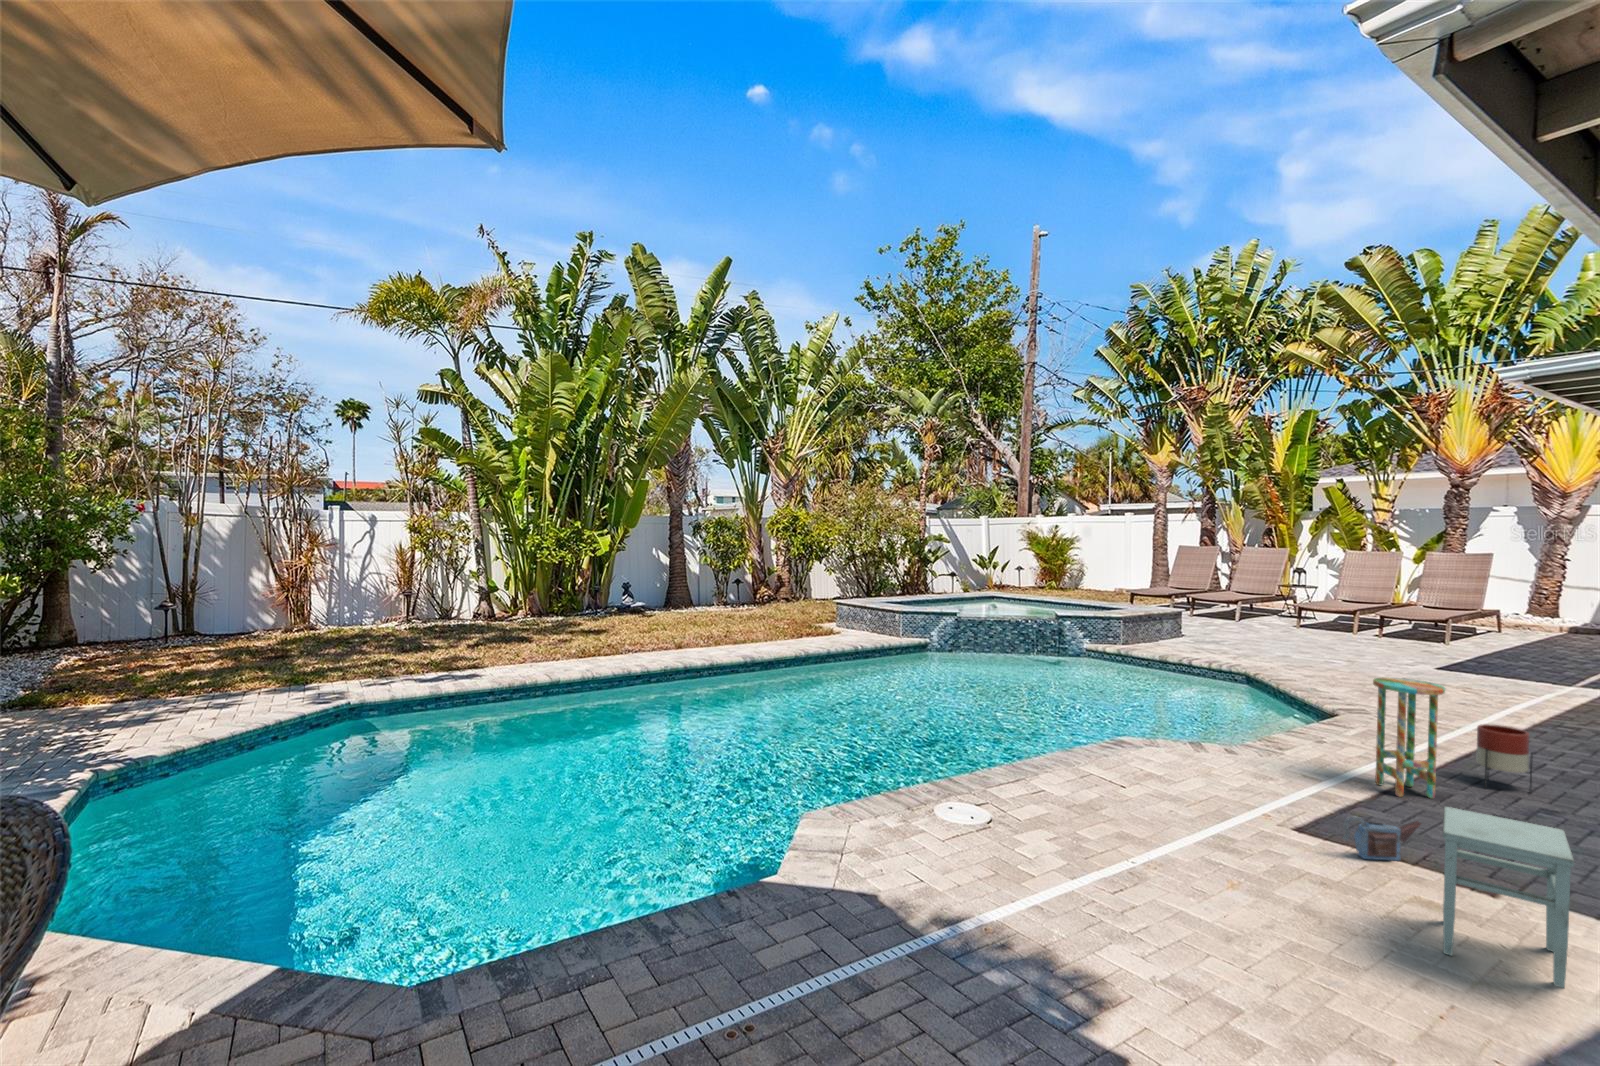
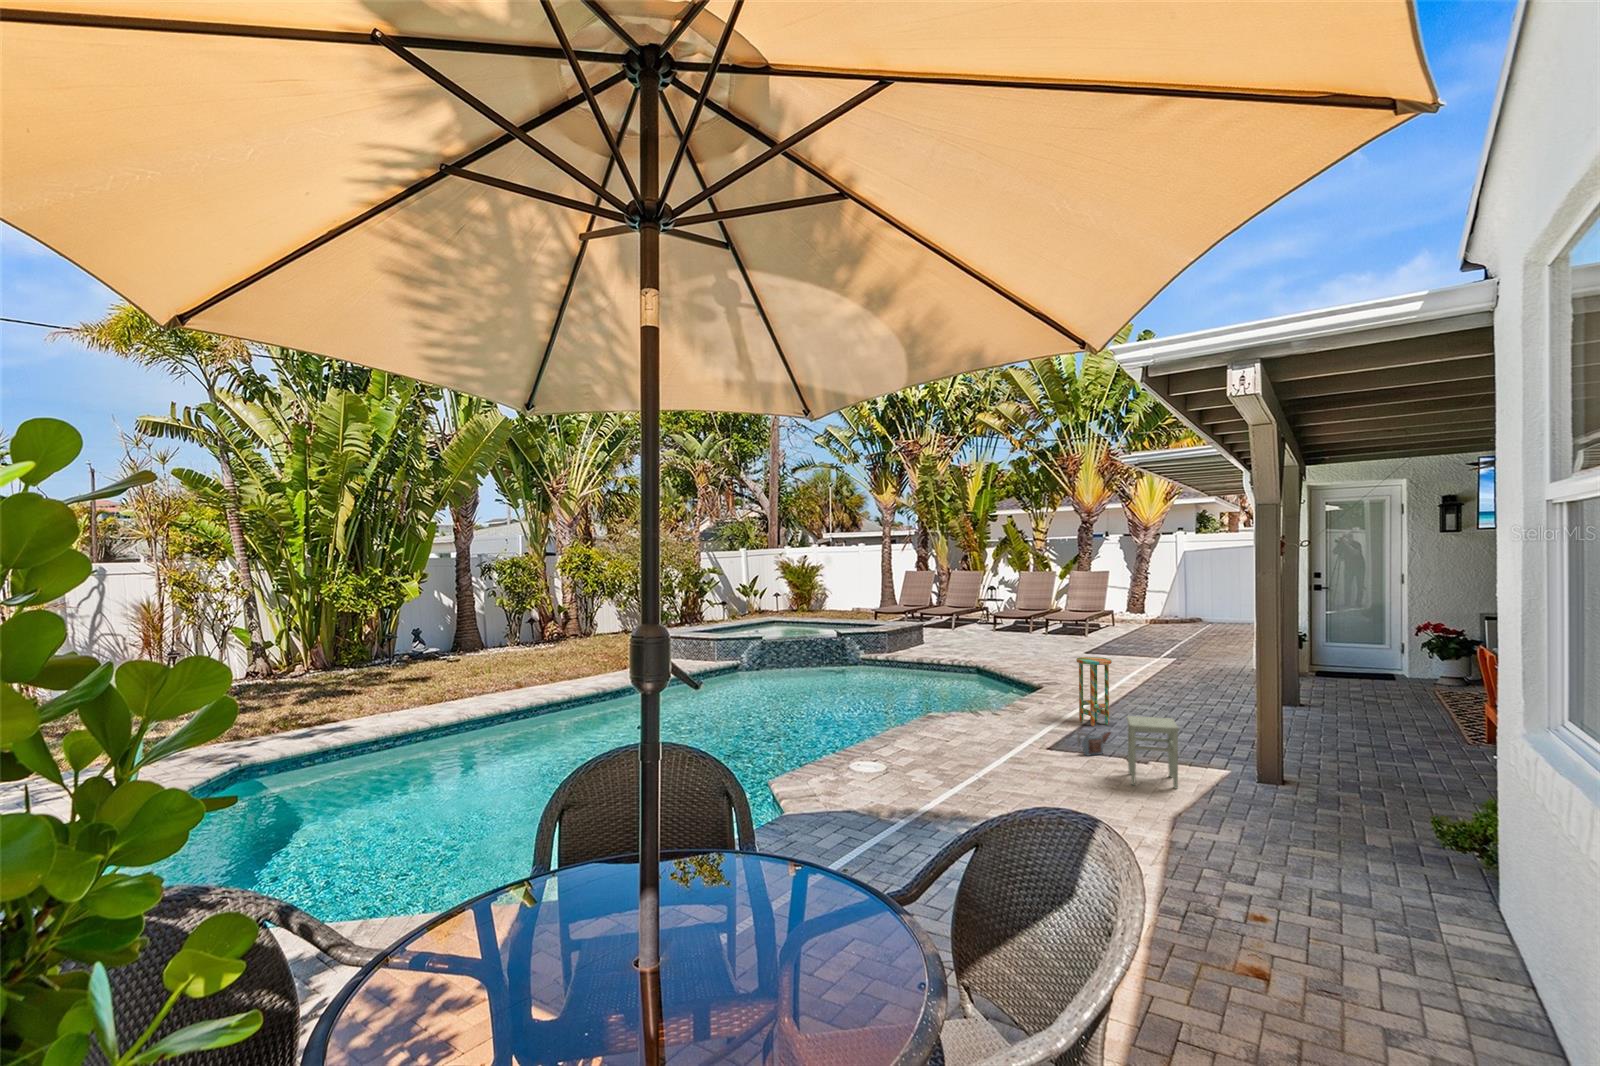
planter: present [1476,724,1533,792] -> none [1125,680,1151,717]

